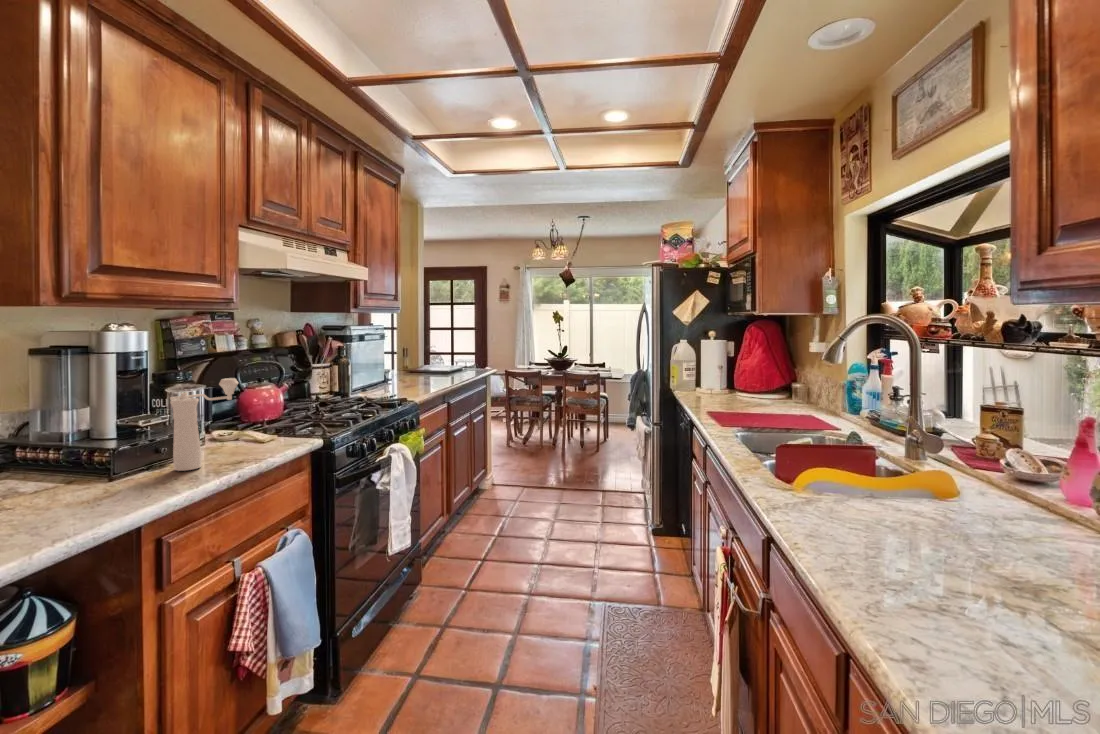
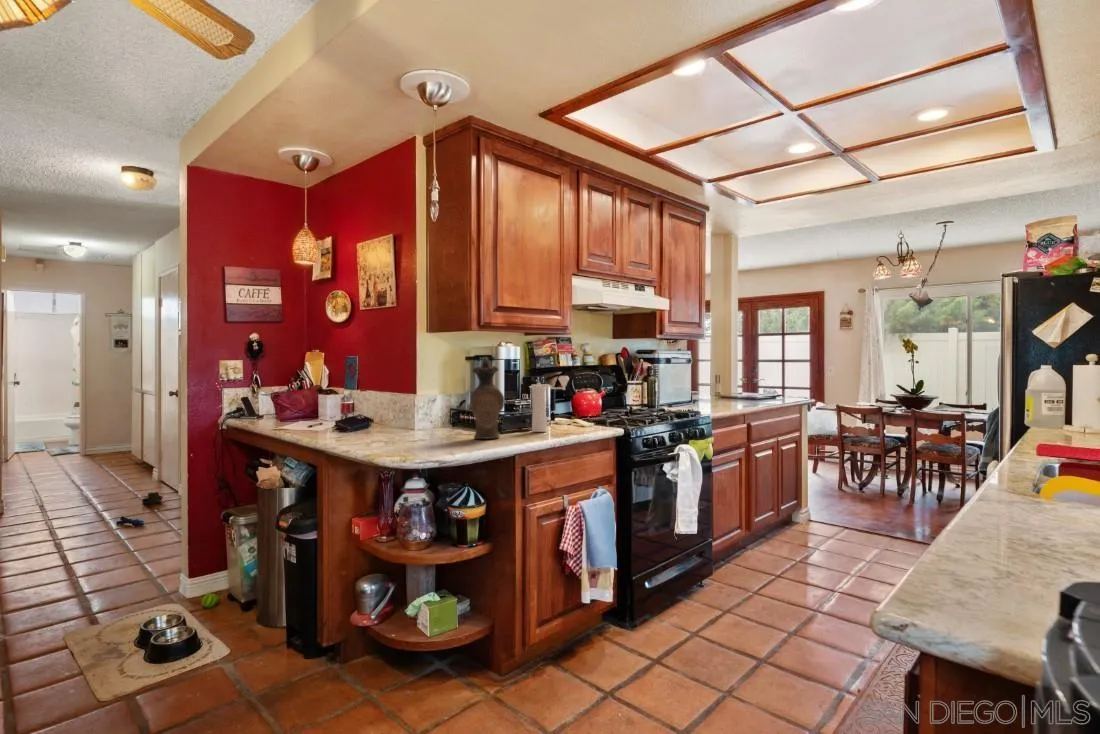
ceramic pitcher: none [31,359,113,511] -> present [471,358,505,439]

